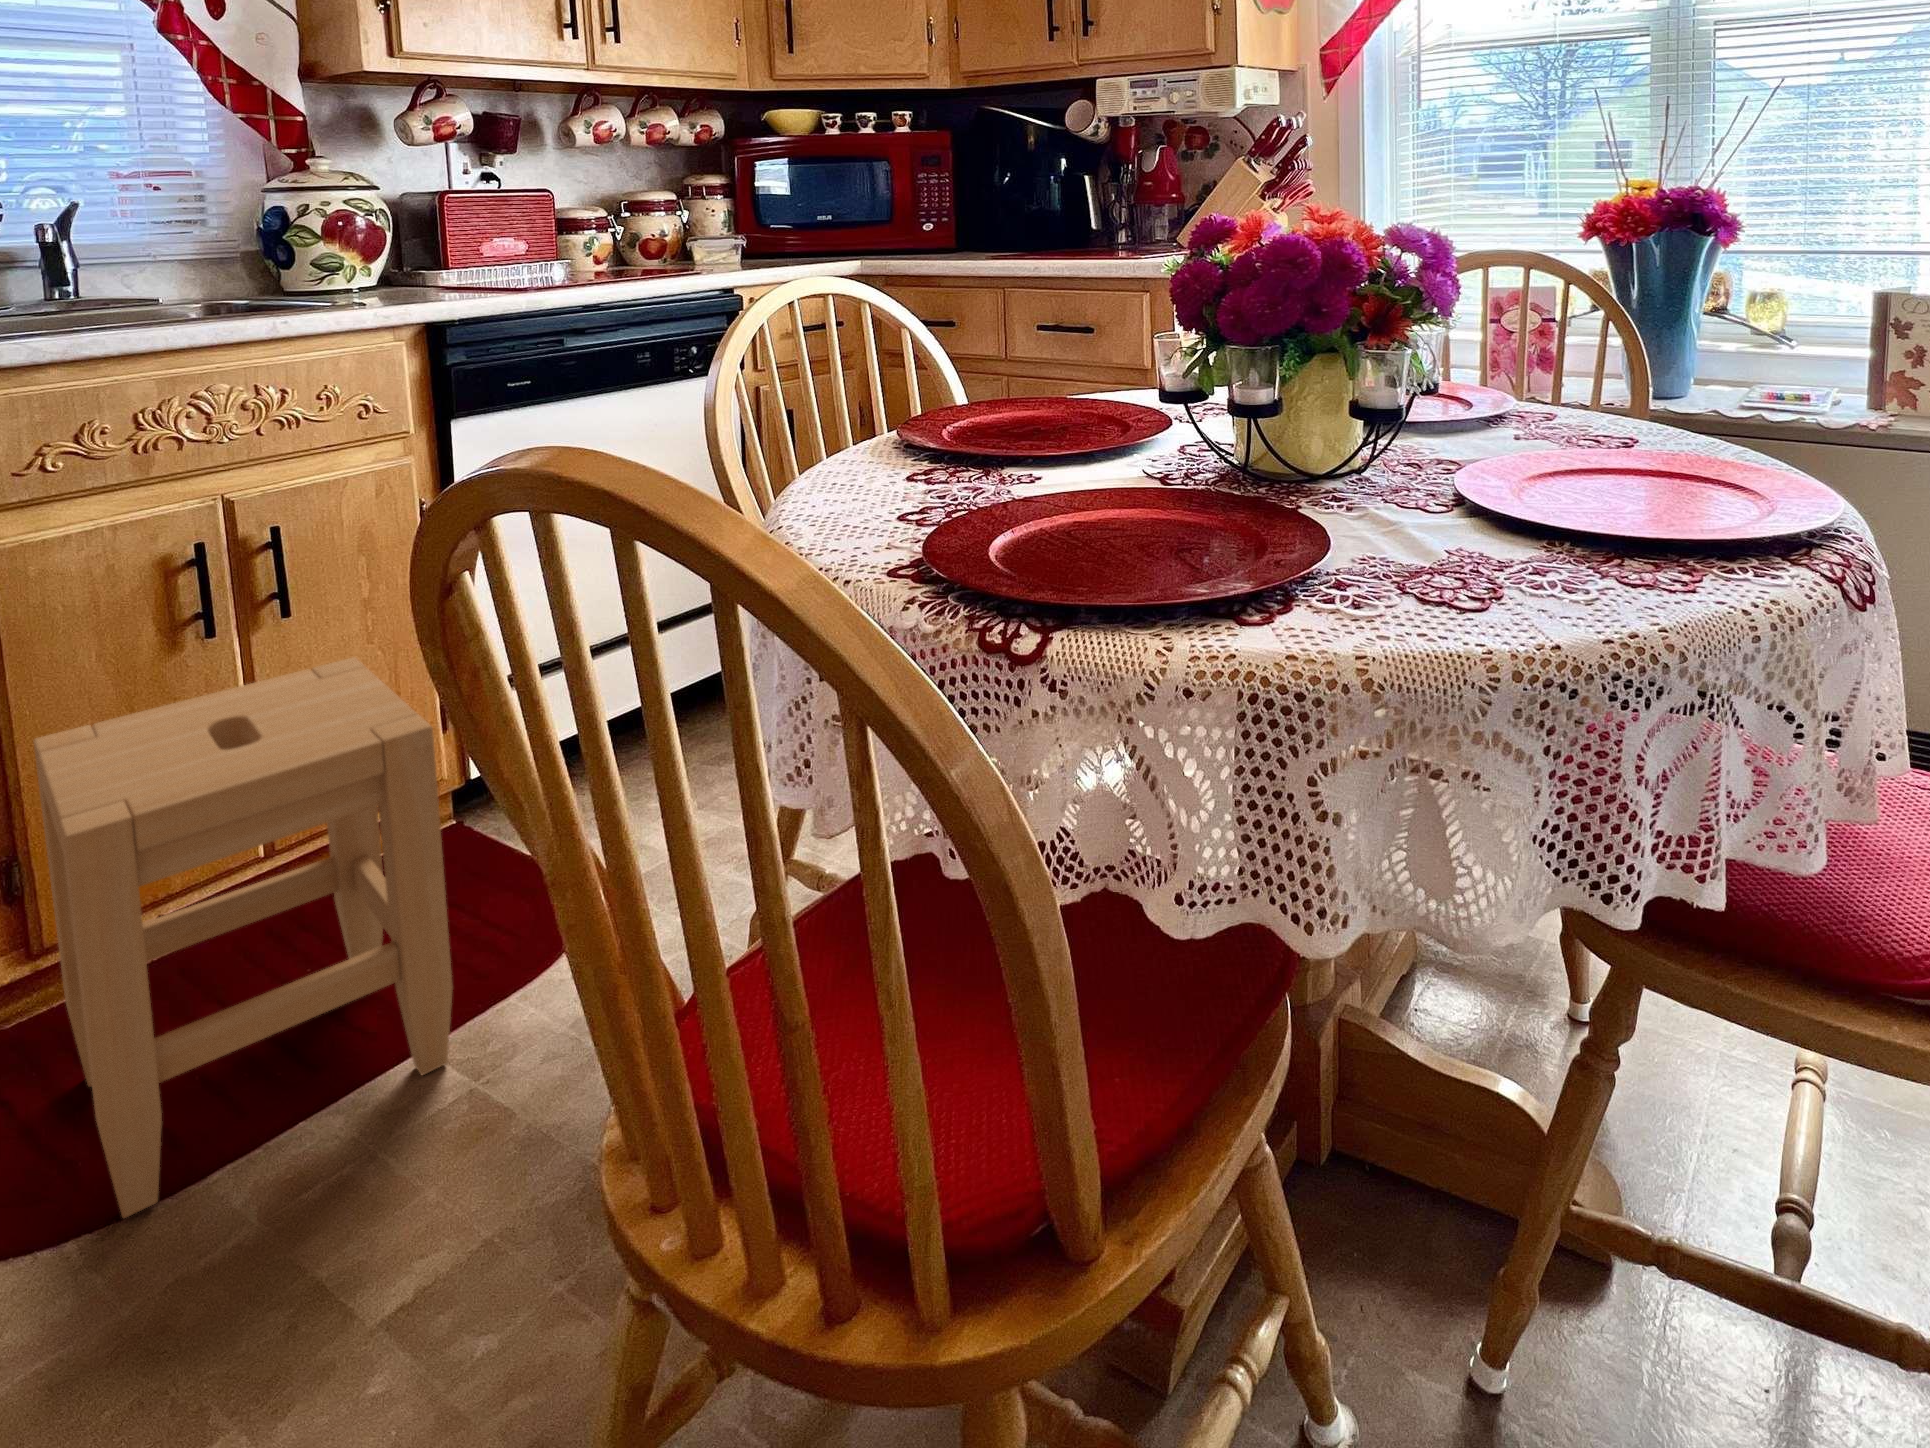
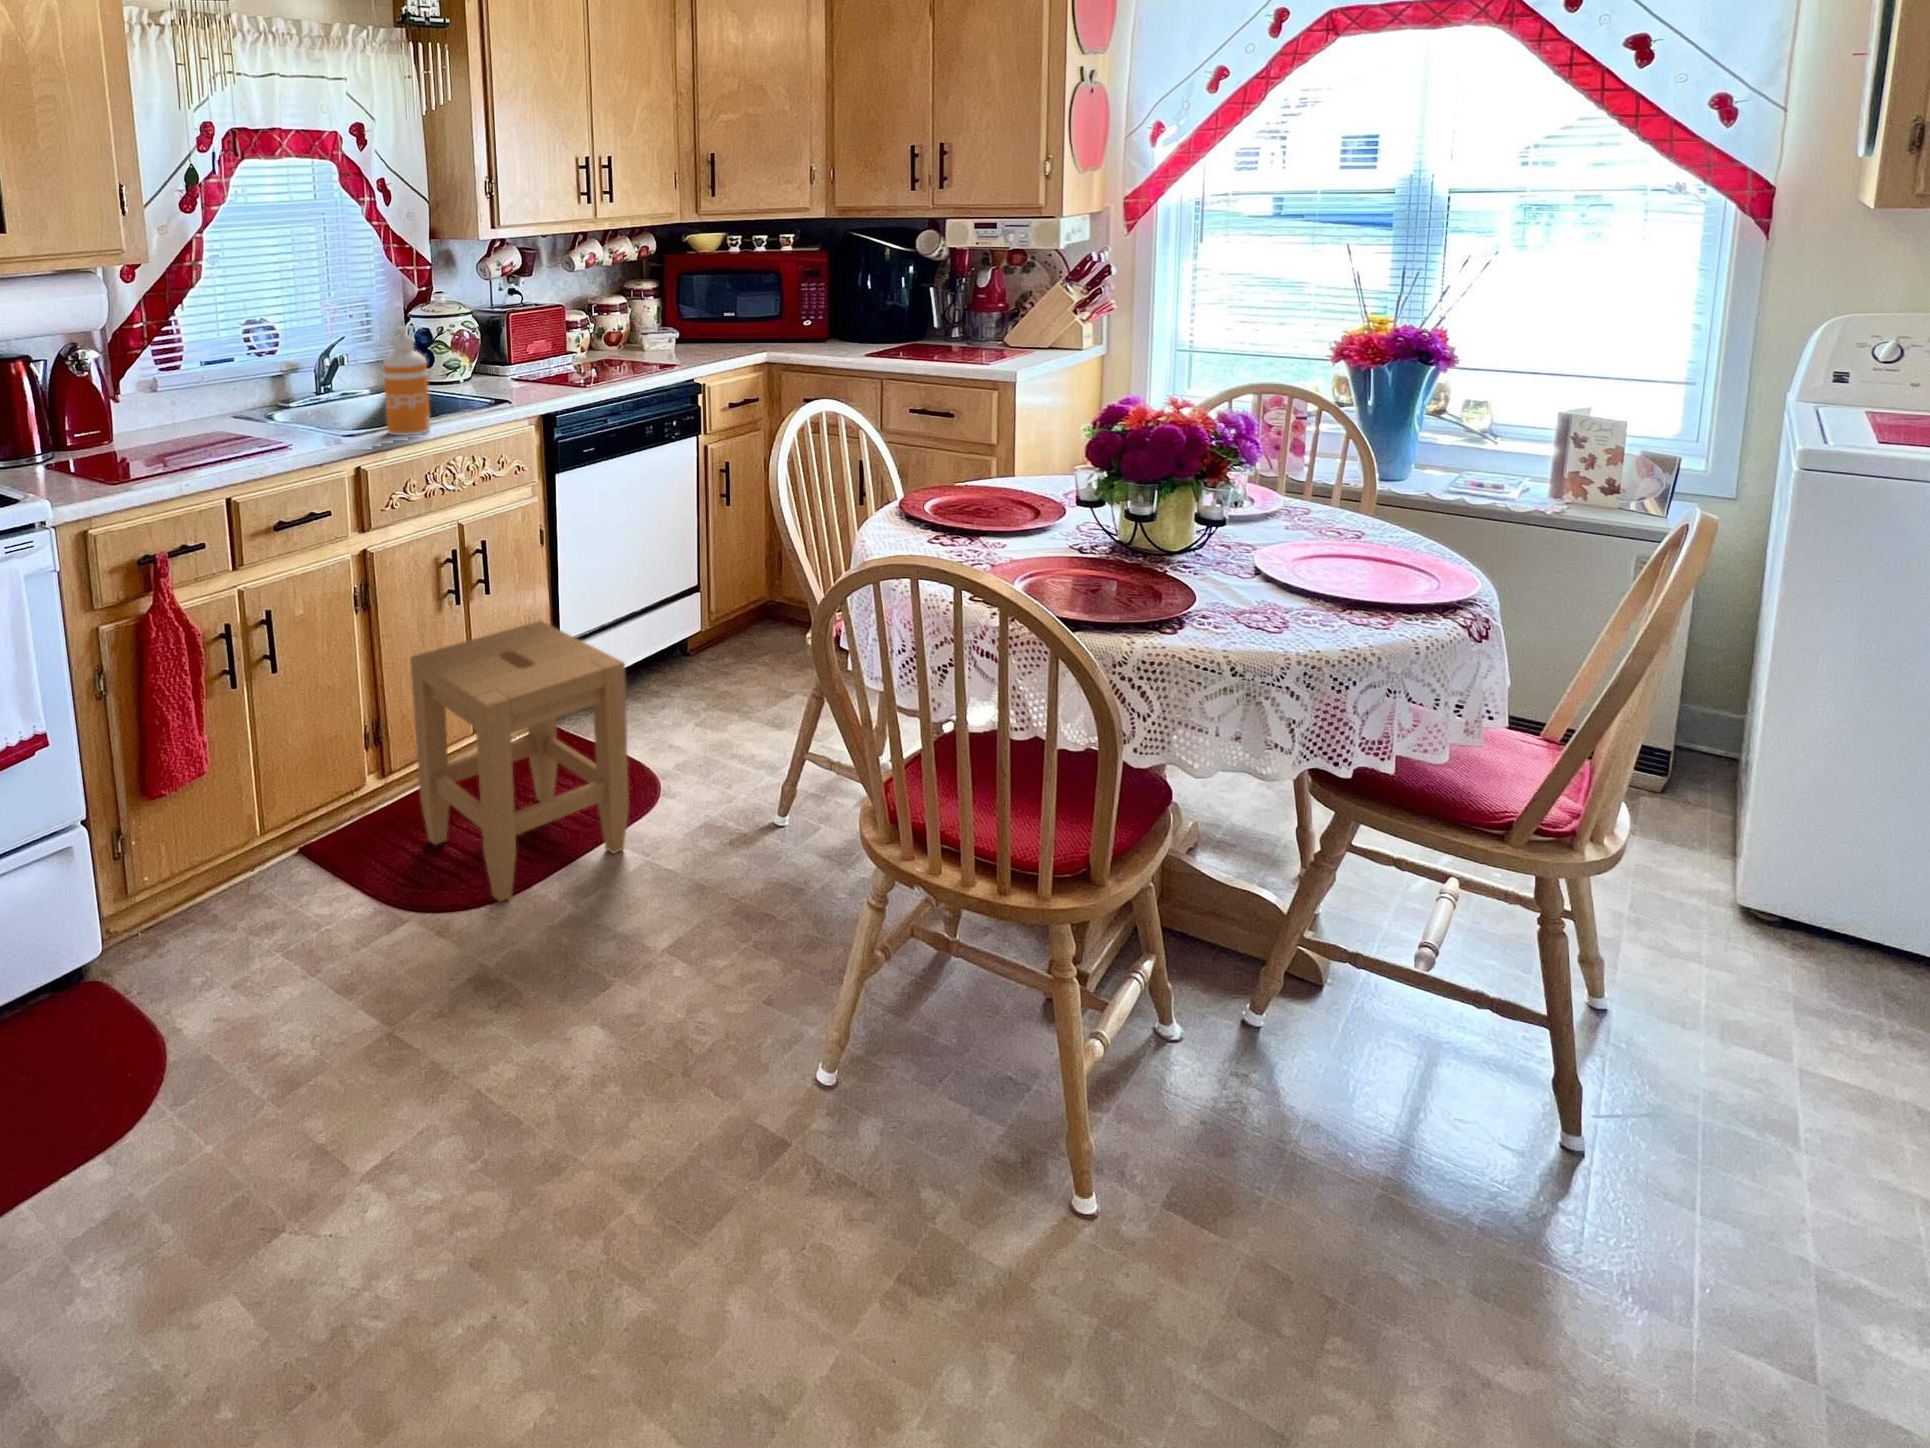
soap dispenser: none [34,155,144,343] -> present [383,326,430,436]

